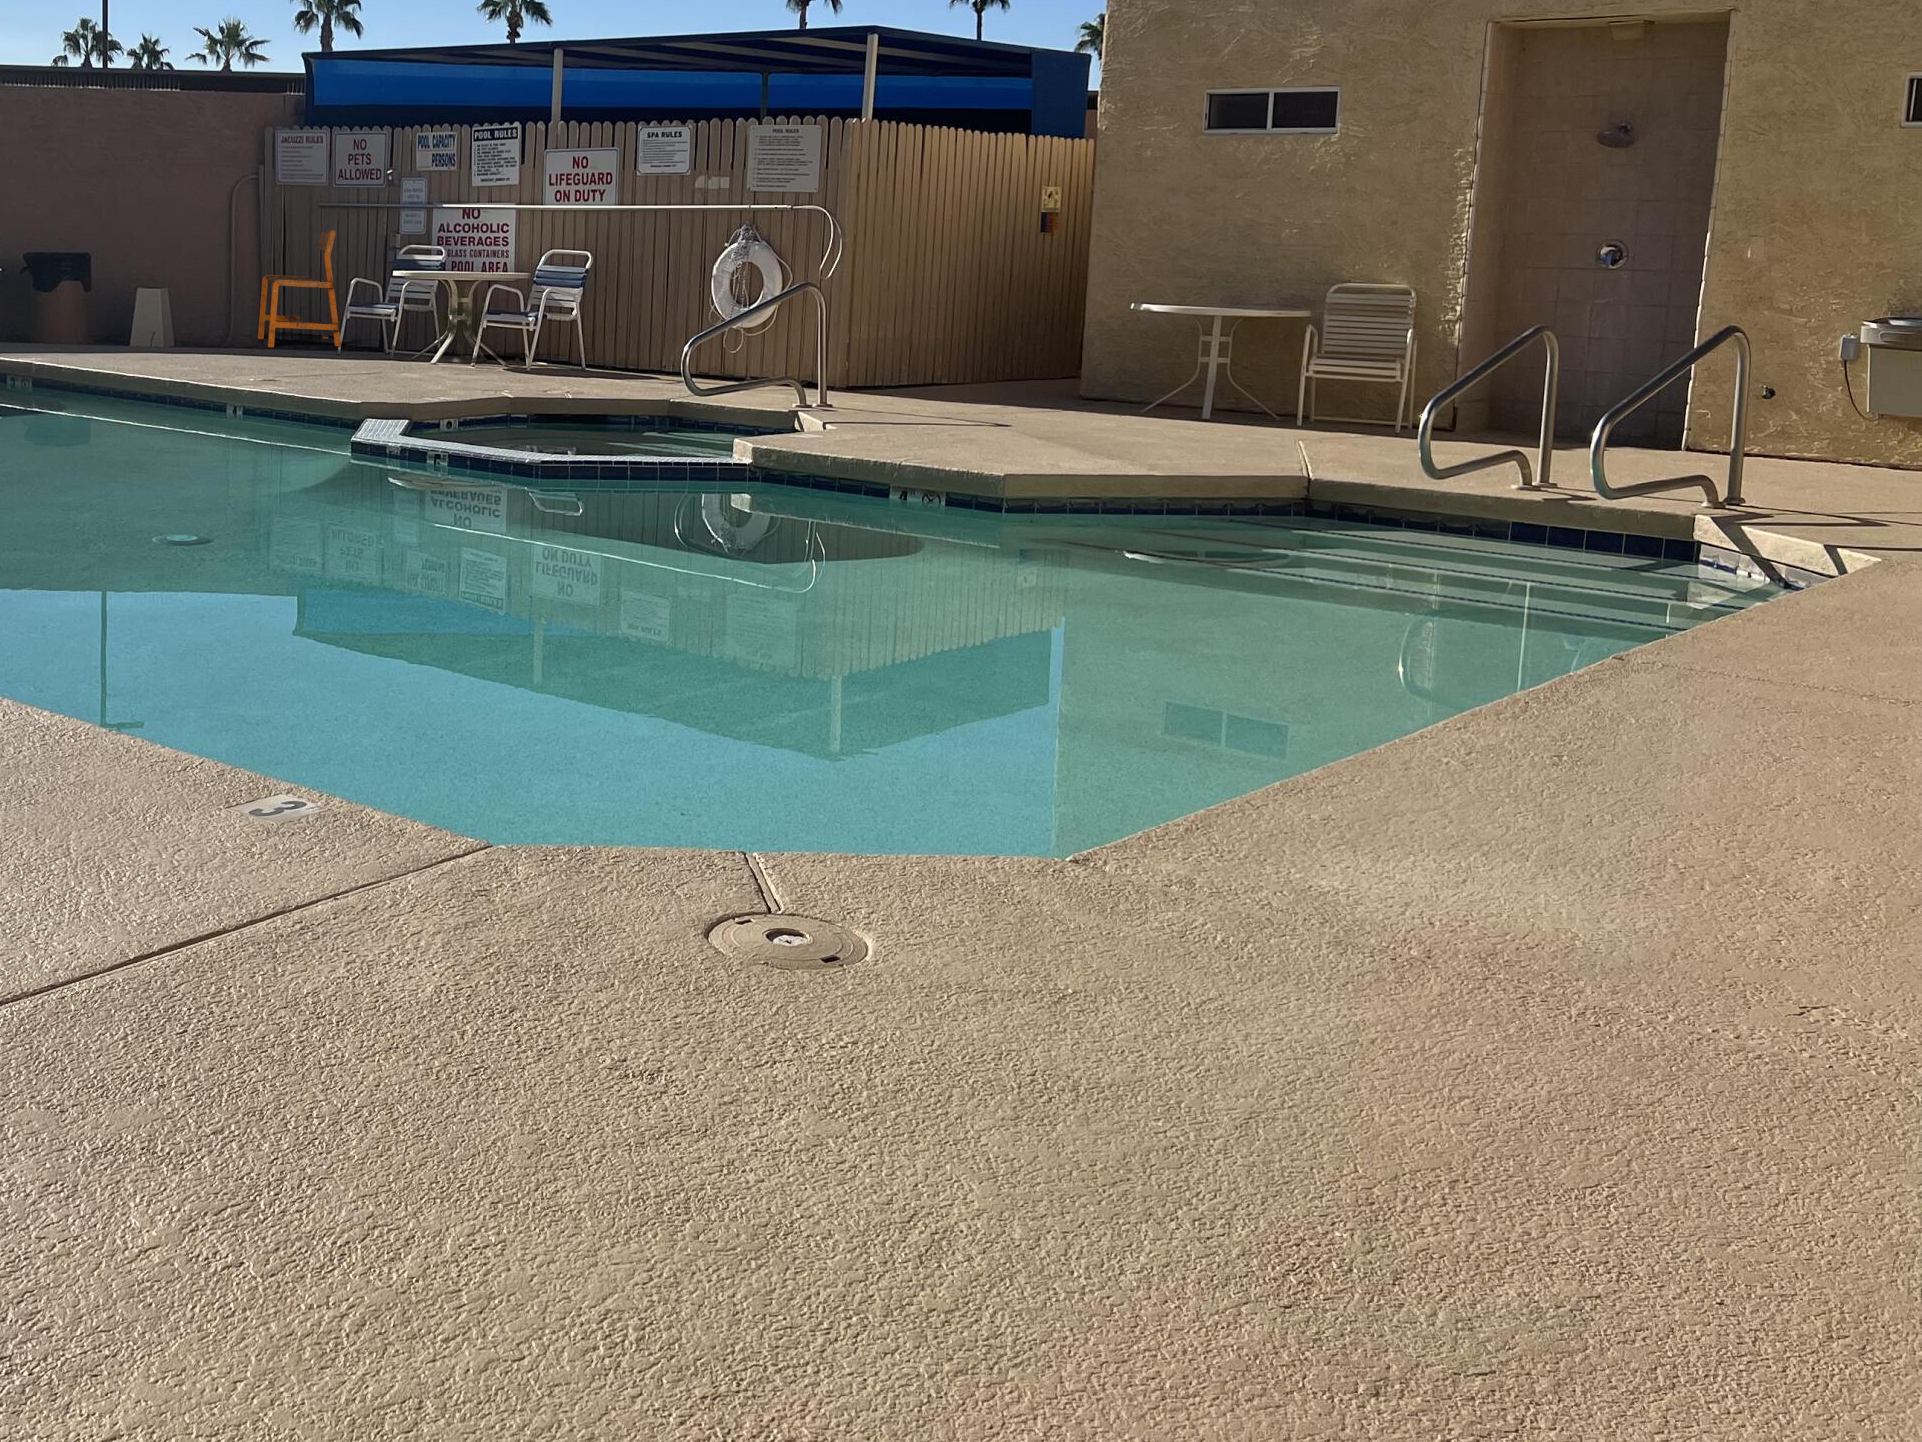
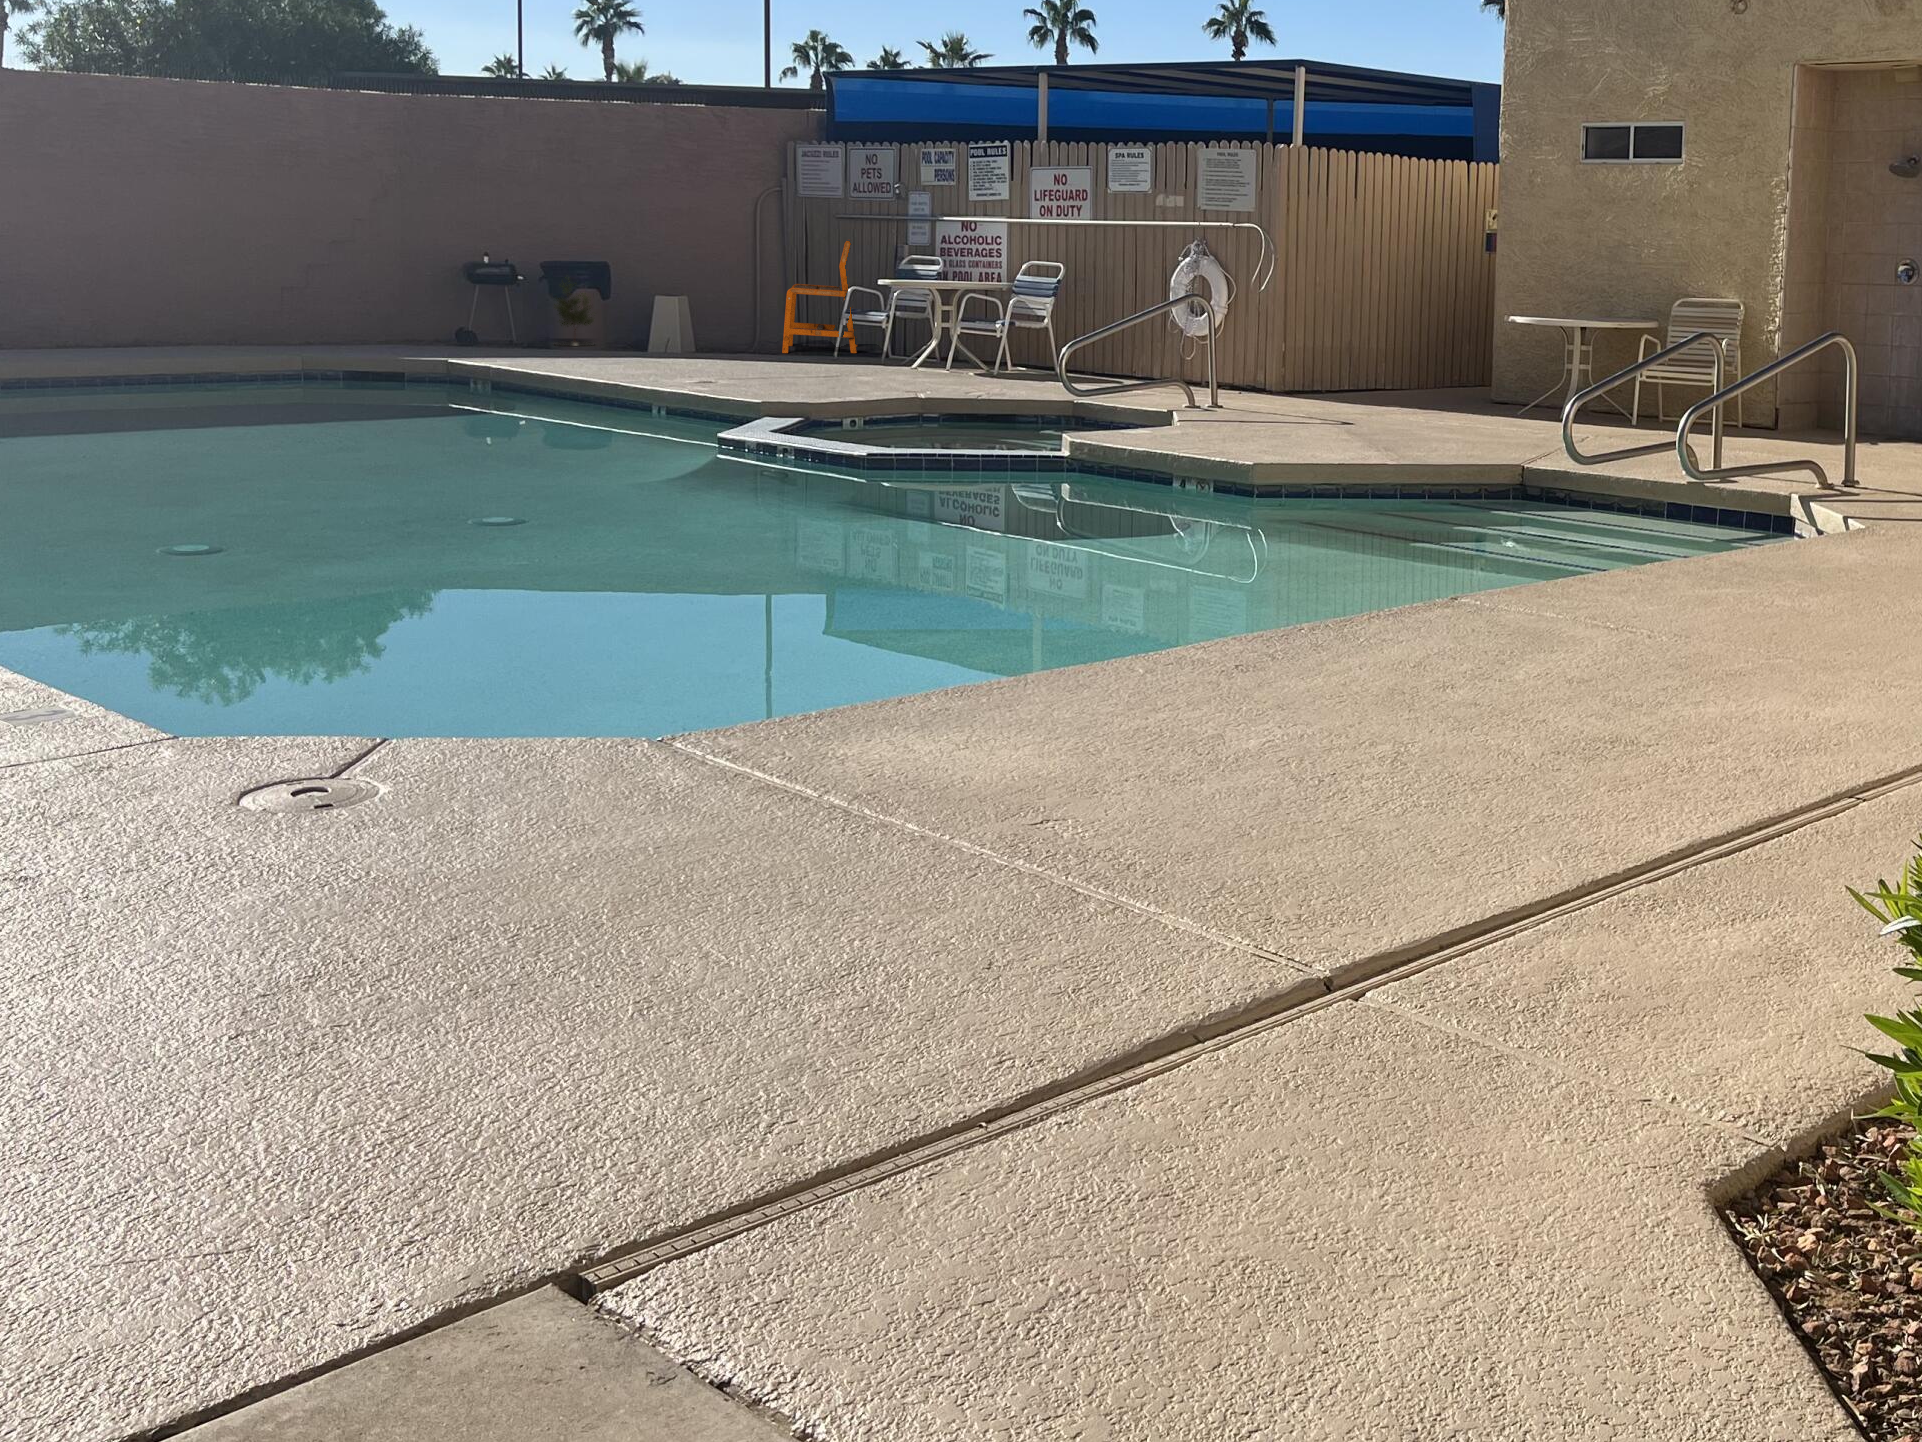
potted tree: present [433,287,486,363] -> present [555,281,594,346]

